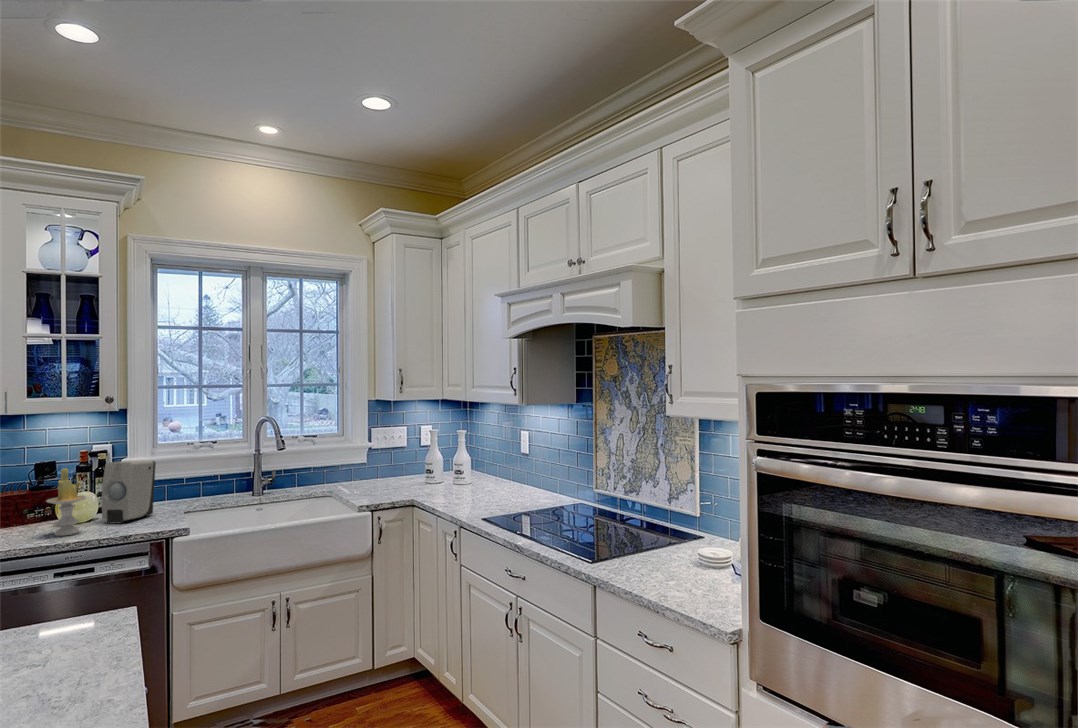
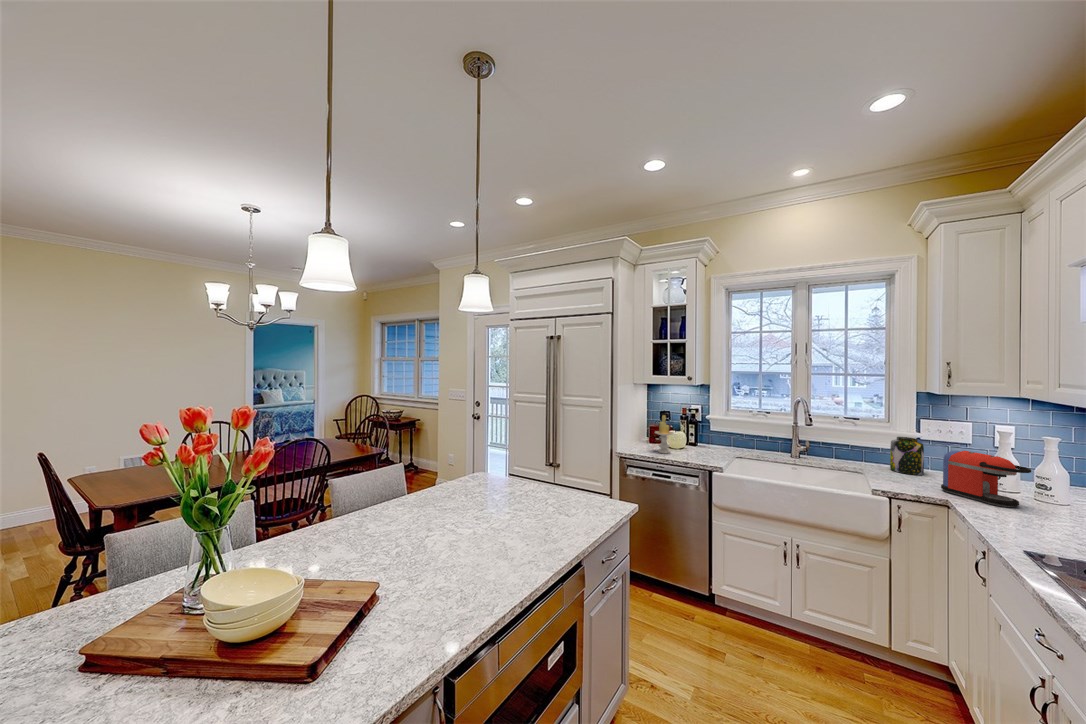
jar: none [352,448,379,486] -> present [890,437,924,475]
coffee maker: none [402,451,459,494] -> present [941,451,1031,507]
soap dispenser: present [102,461,156,524] -> none [685,416,718,454]

